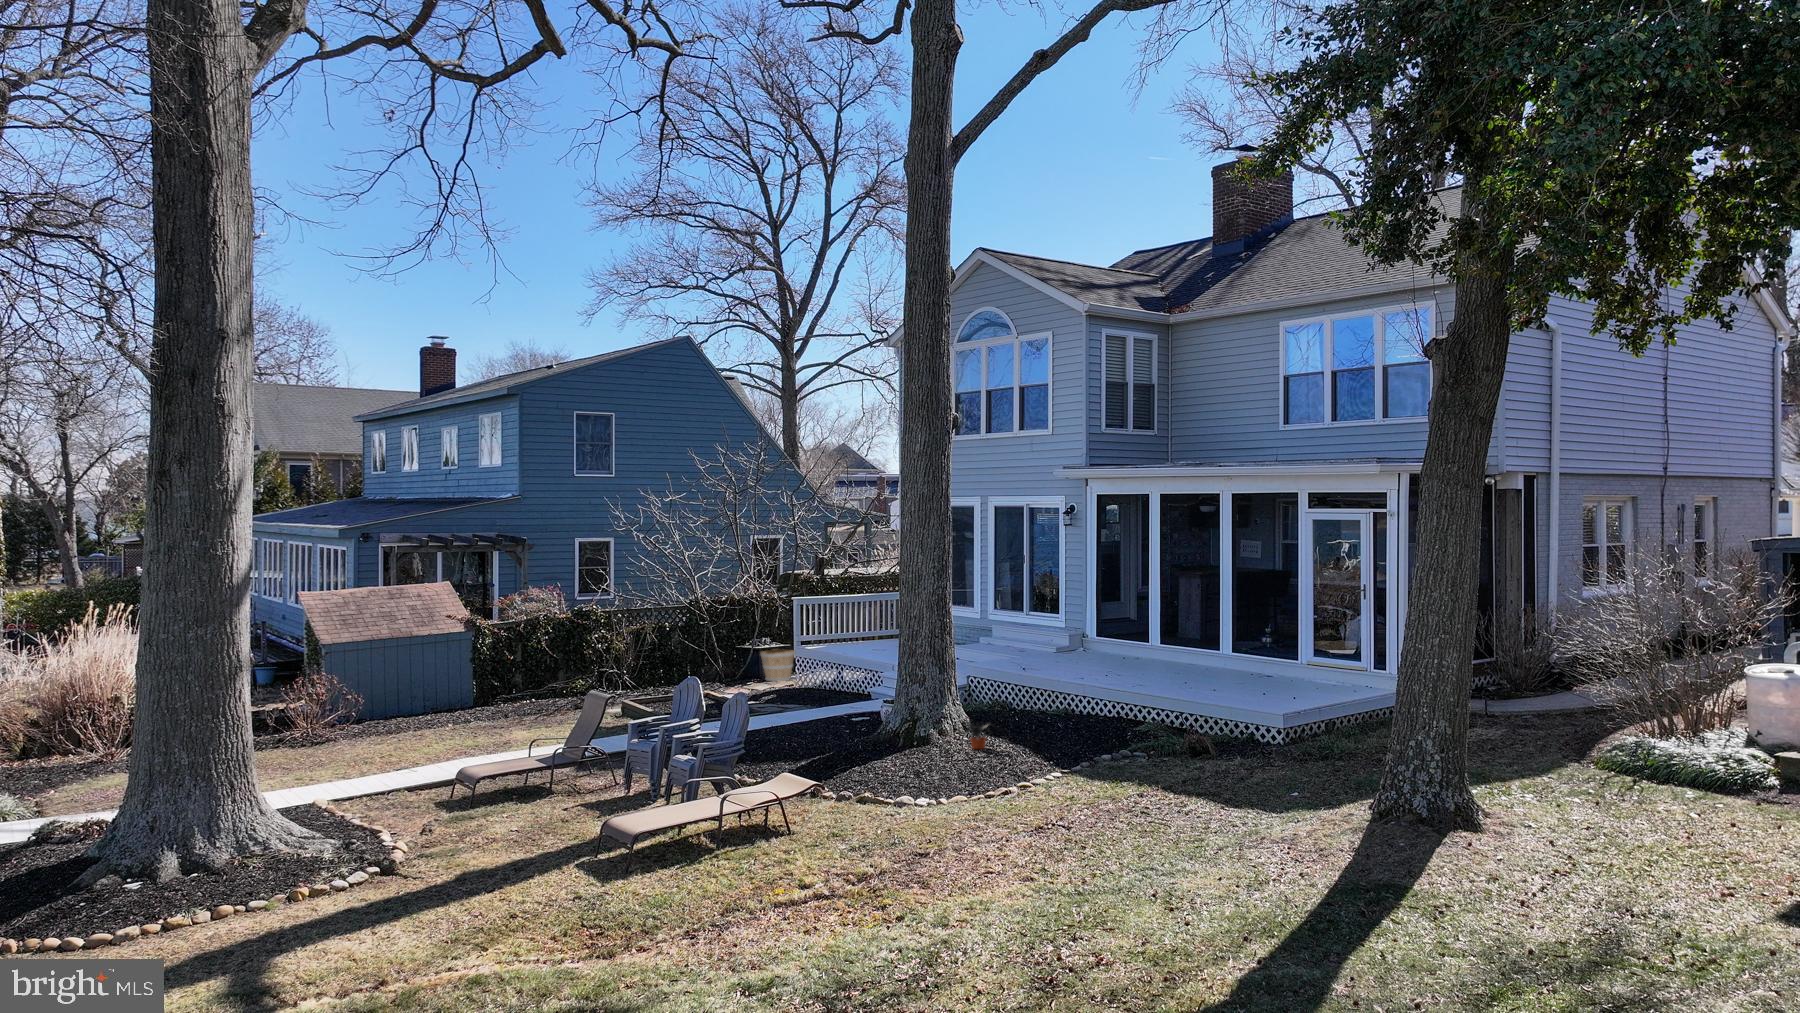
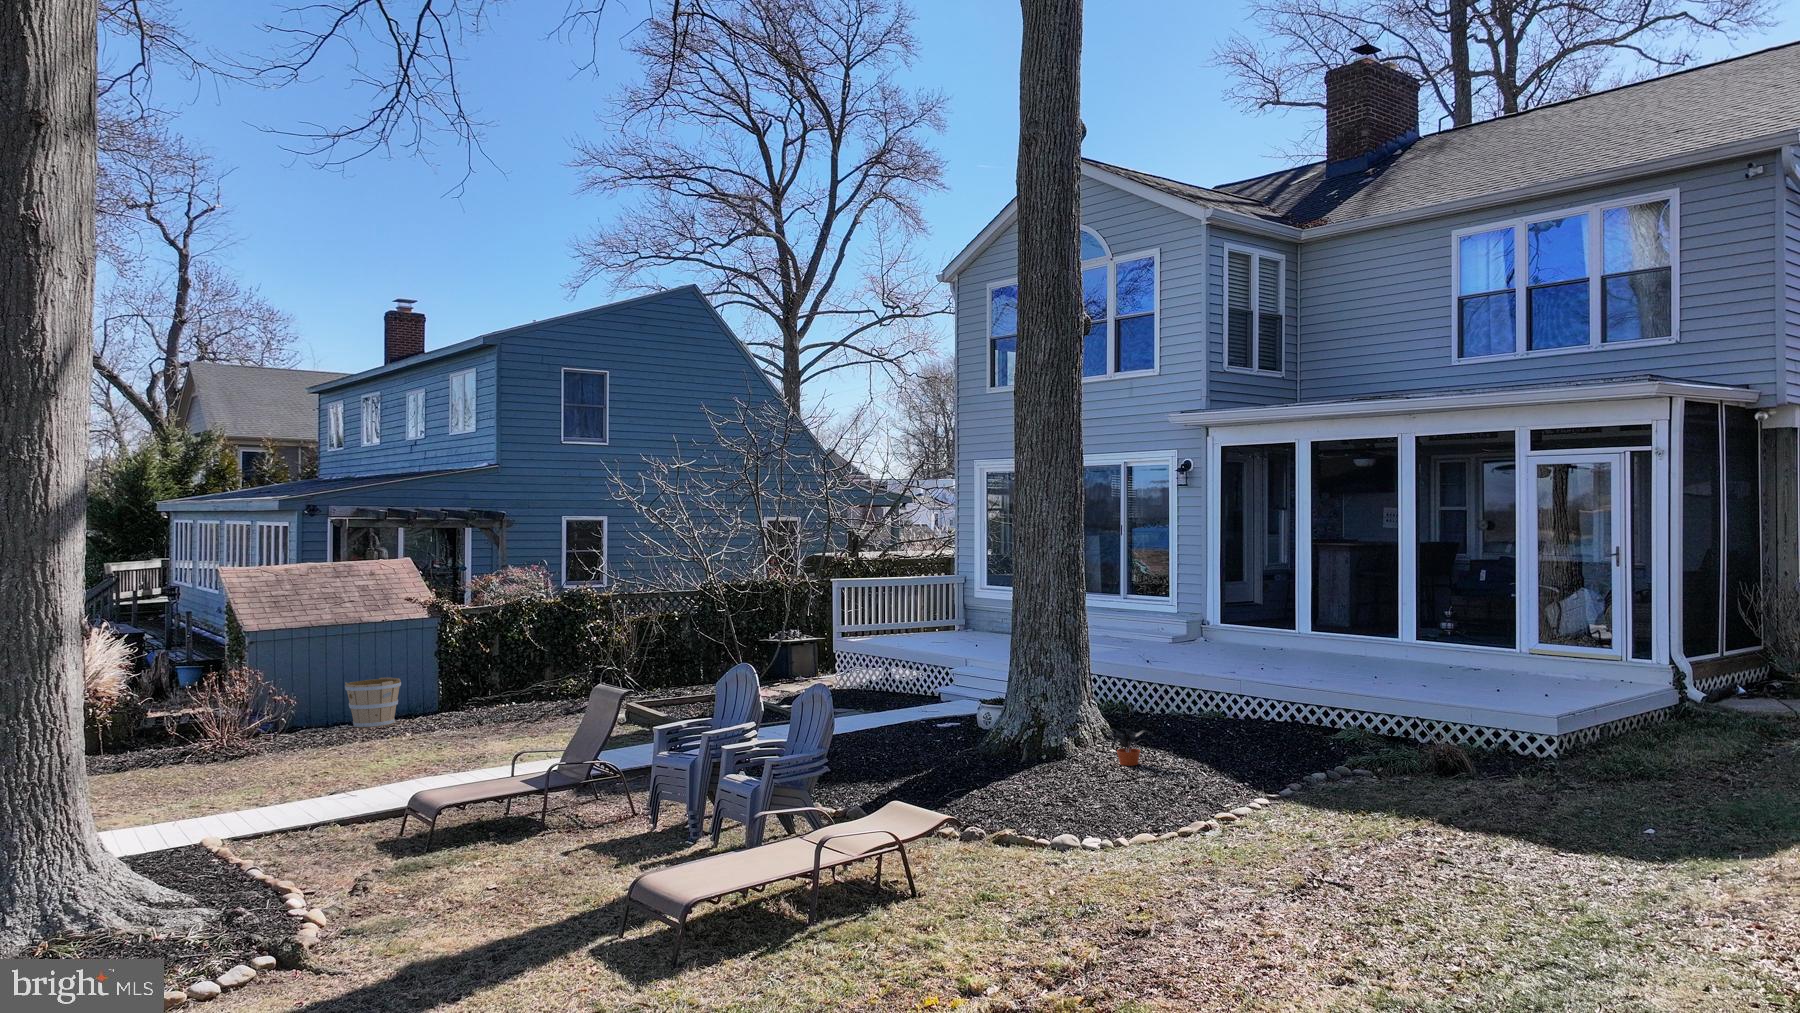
wooden bucket: present [760,649,795,682] -> present [345,677,401,728]

